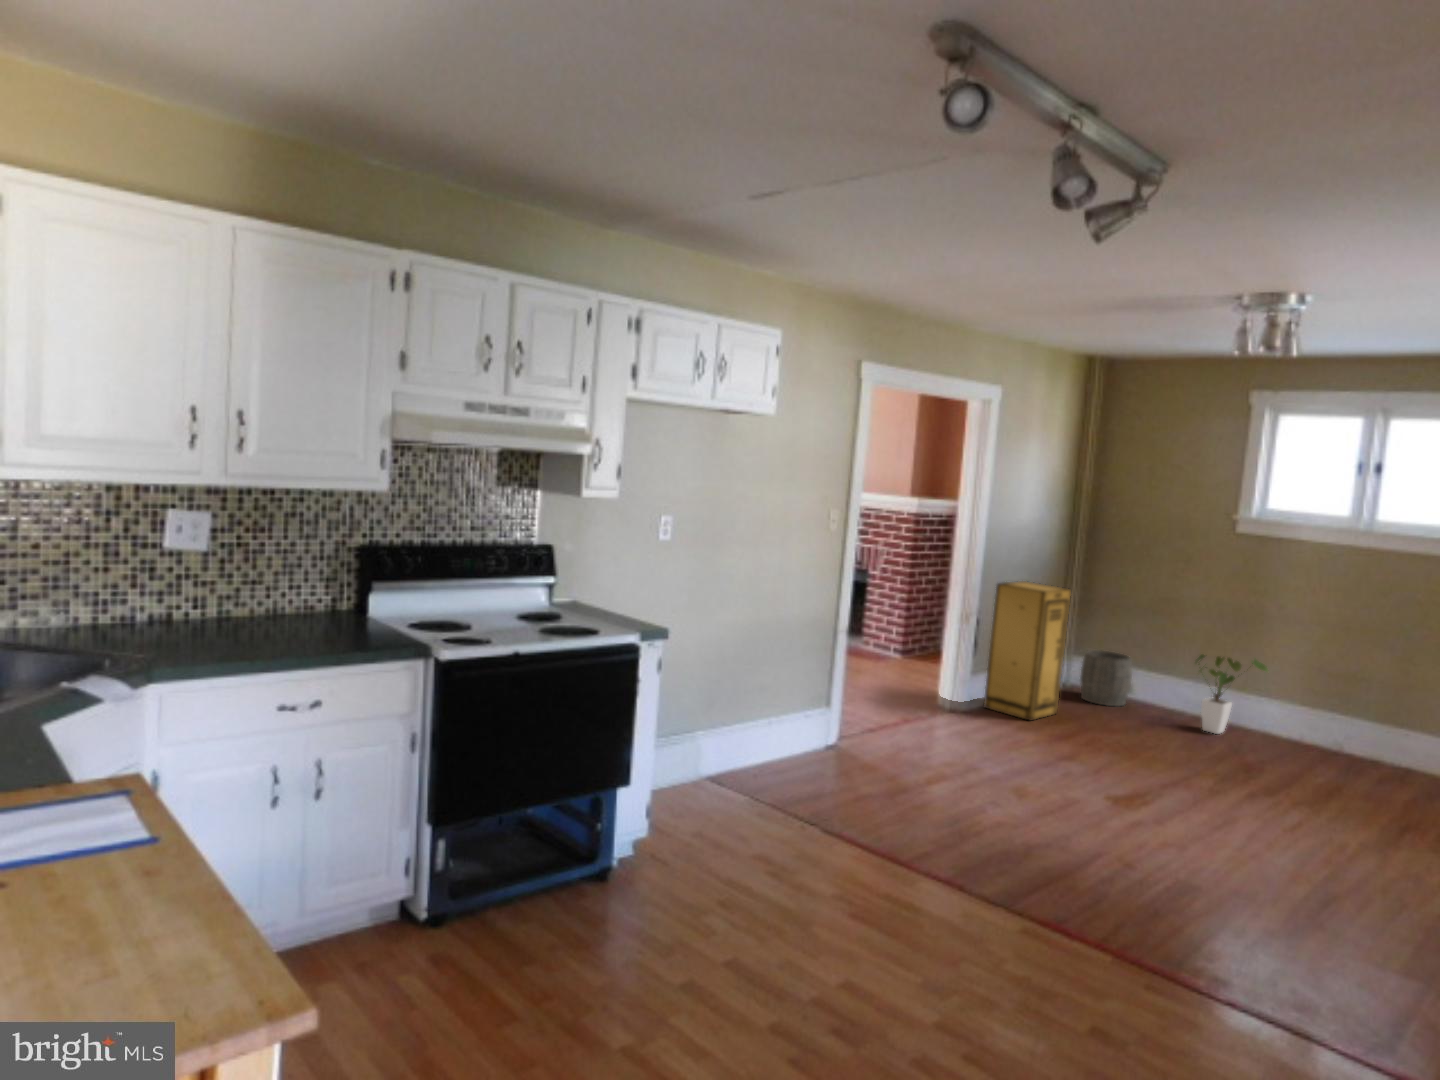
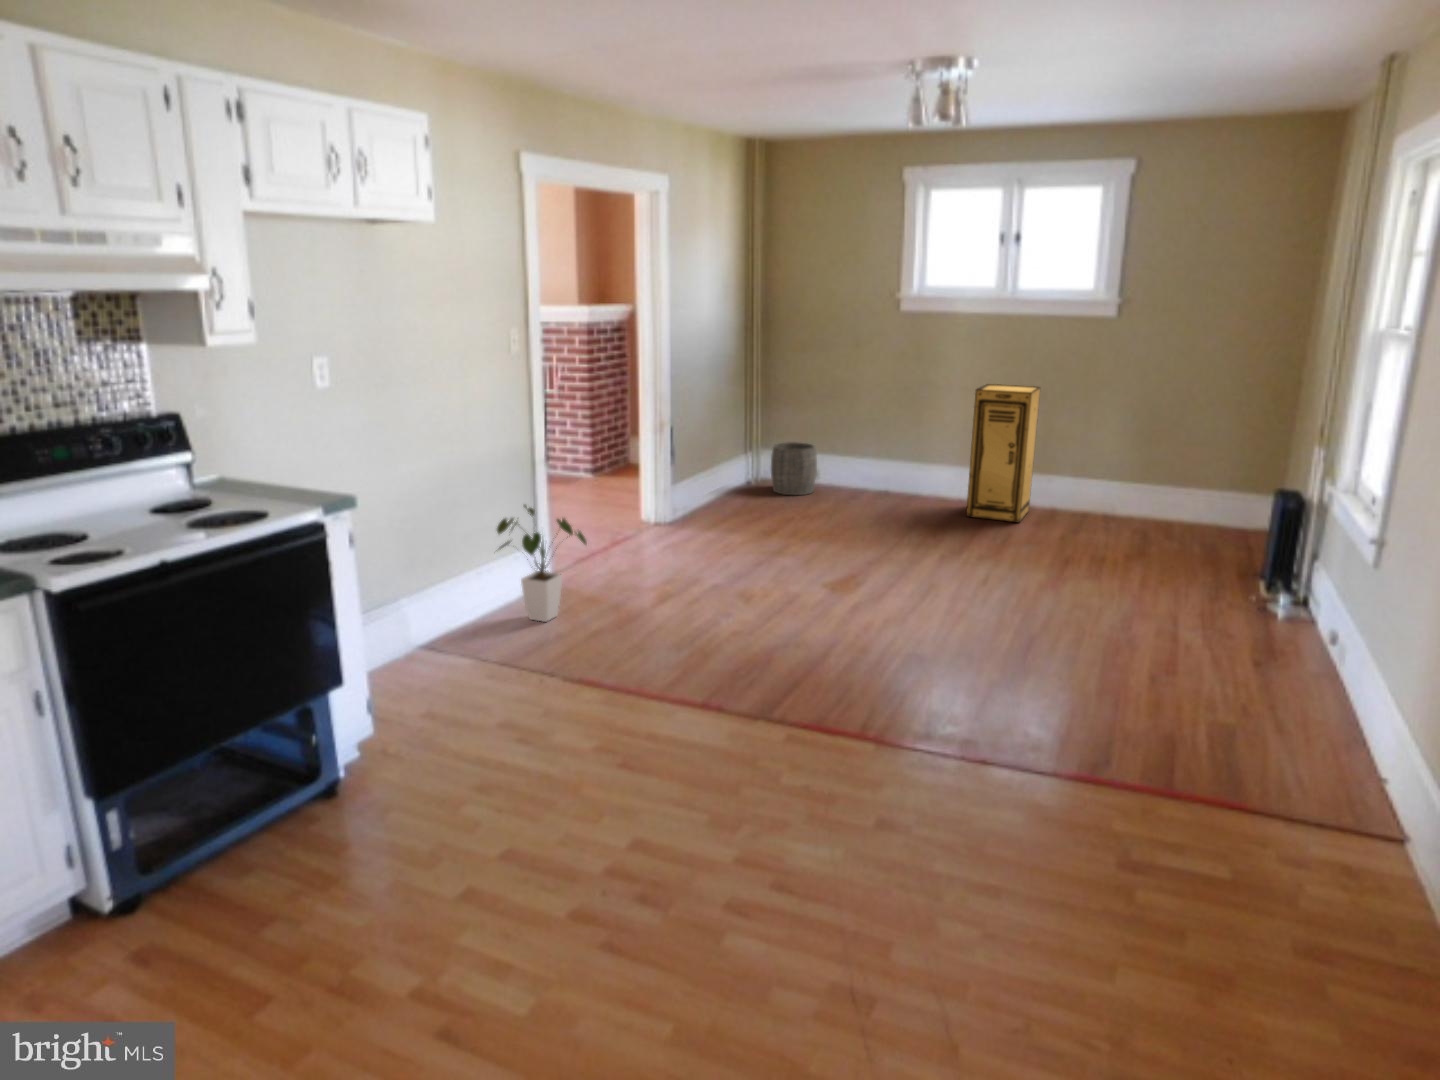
storage cabinet: present [984,581,1071,720] -> present [966,384,1040,523]
house plant: present [1196,655,1268,734] -> present [497,505,587,622]

